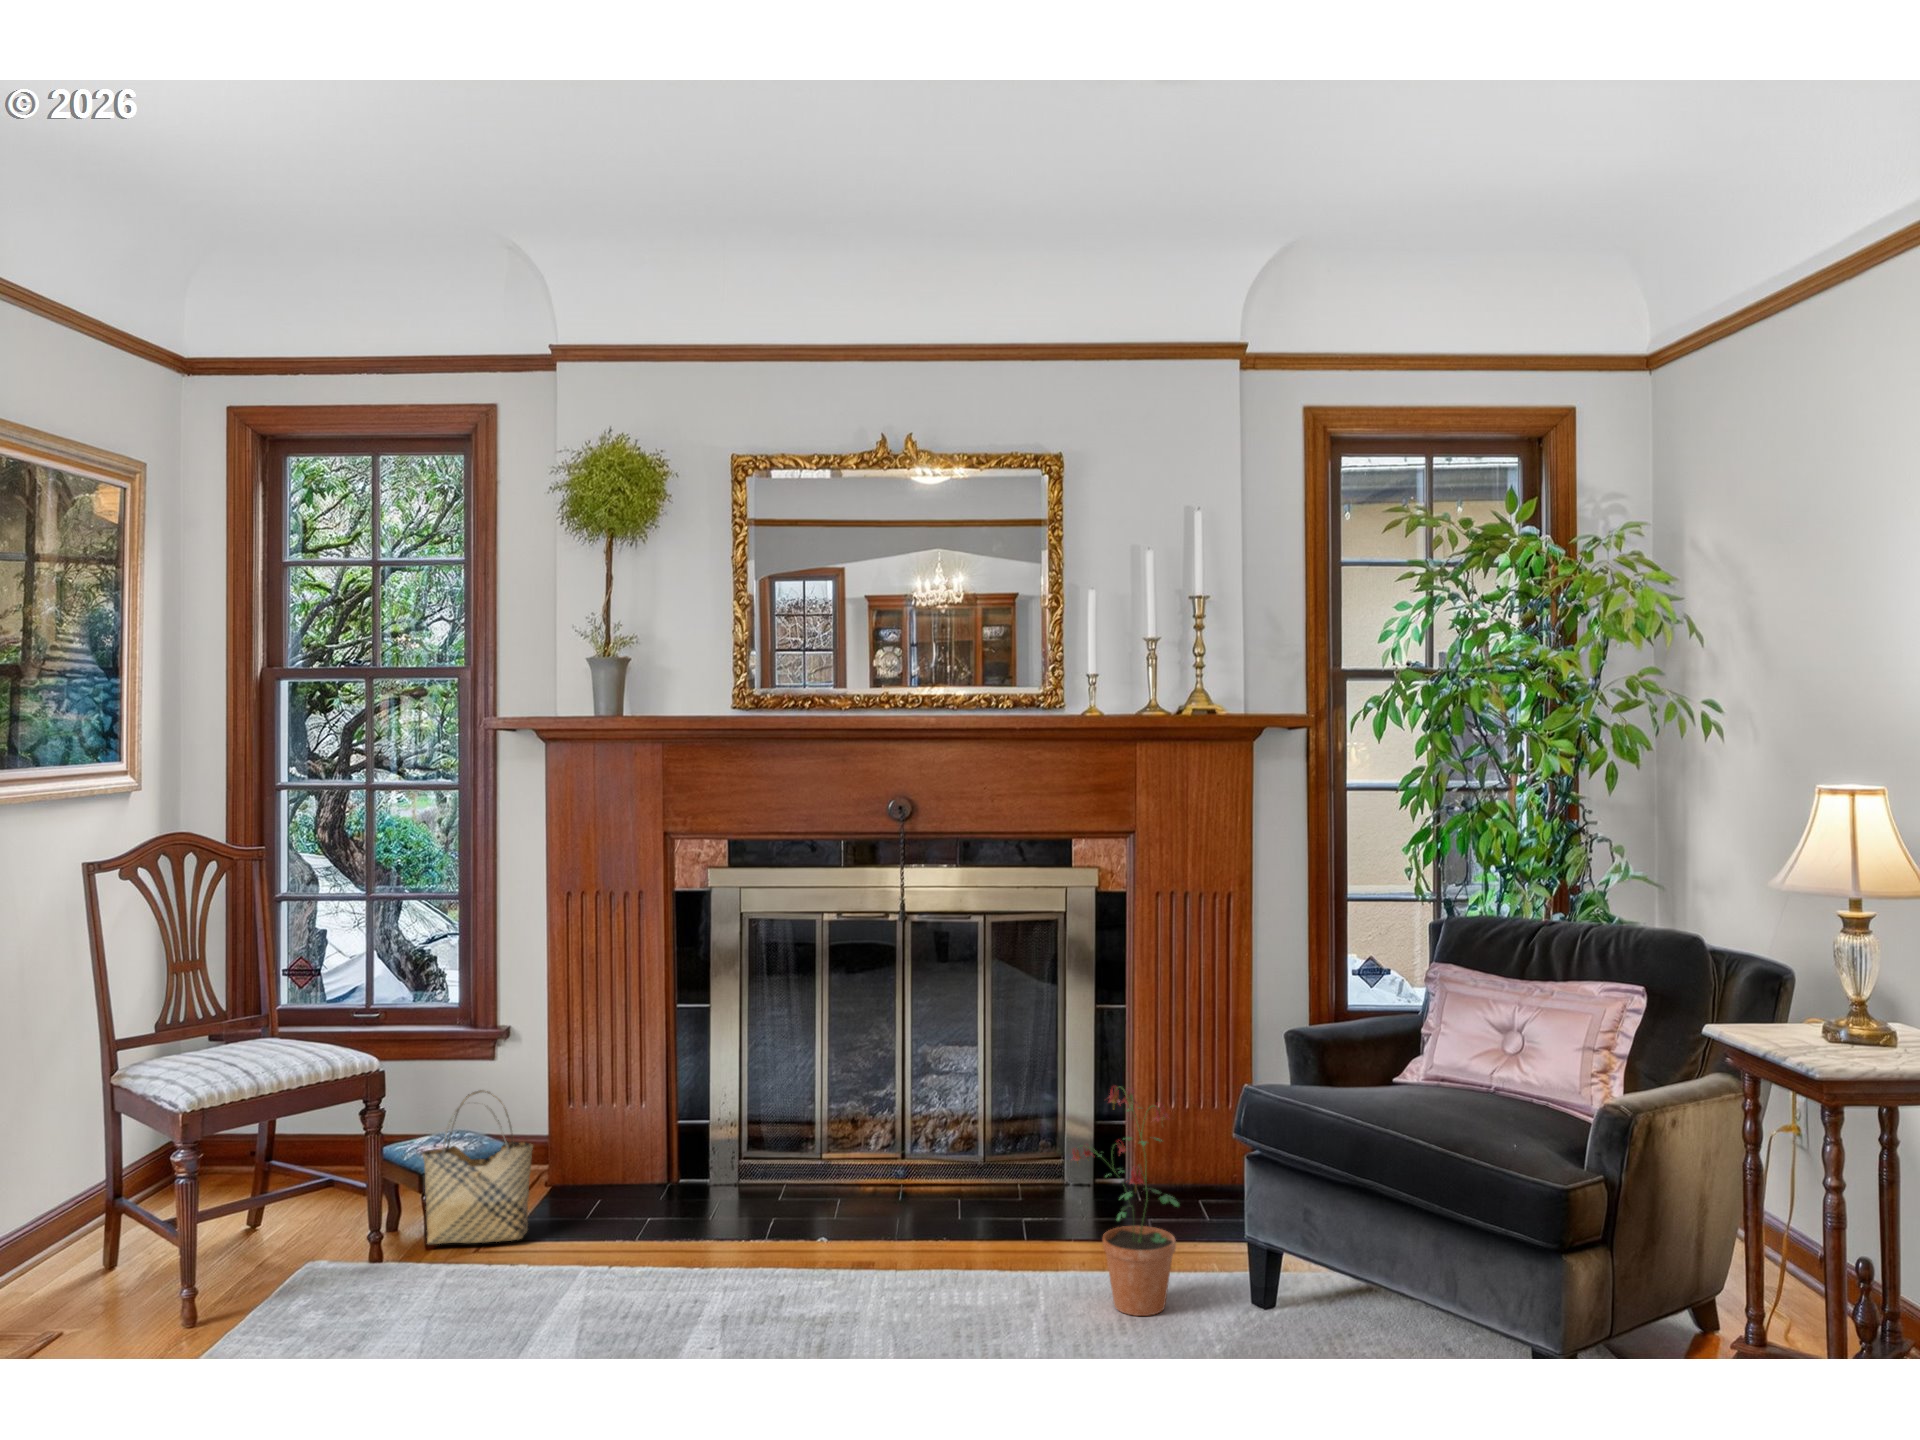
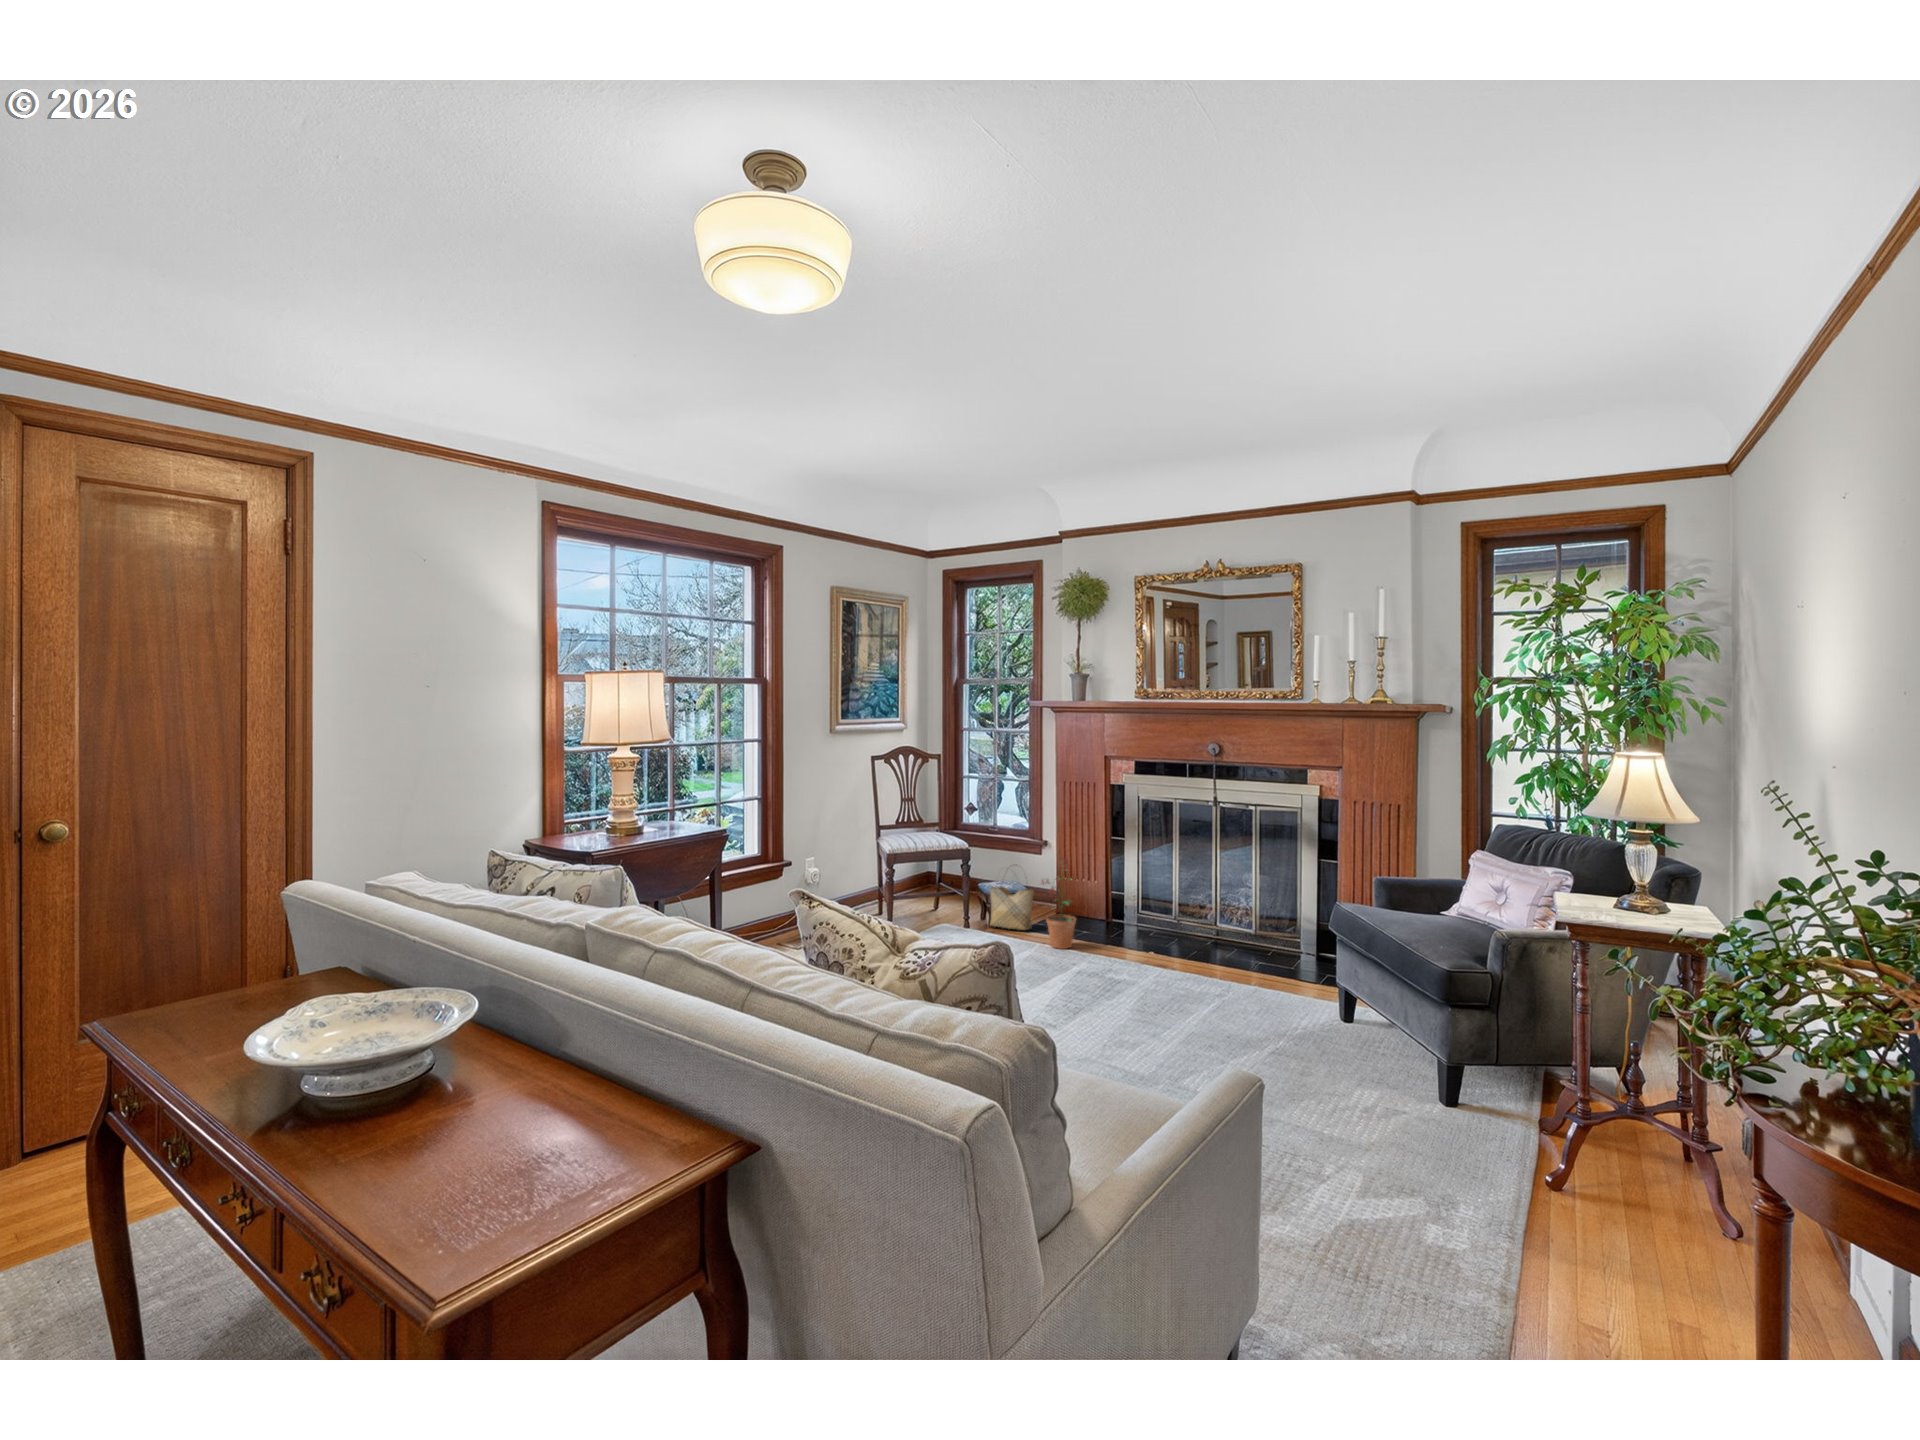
potted plant: present [1073,1087,1179,1316] -> present [1042,857,1076,949]

